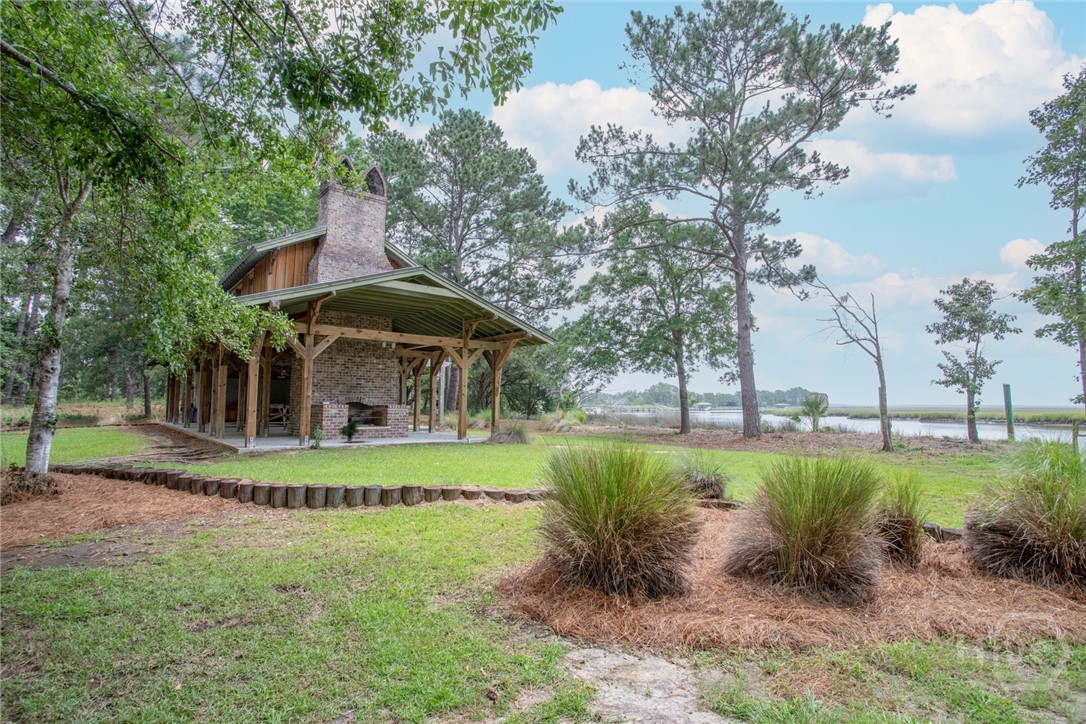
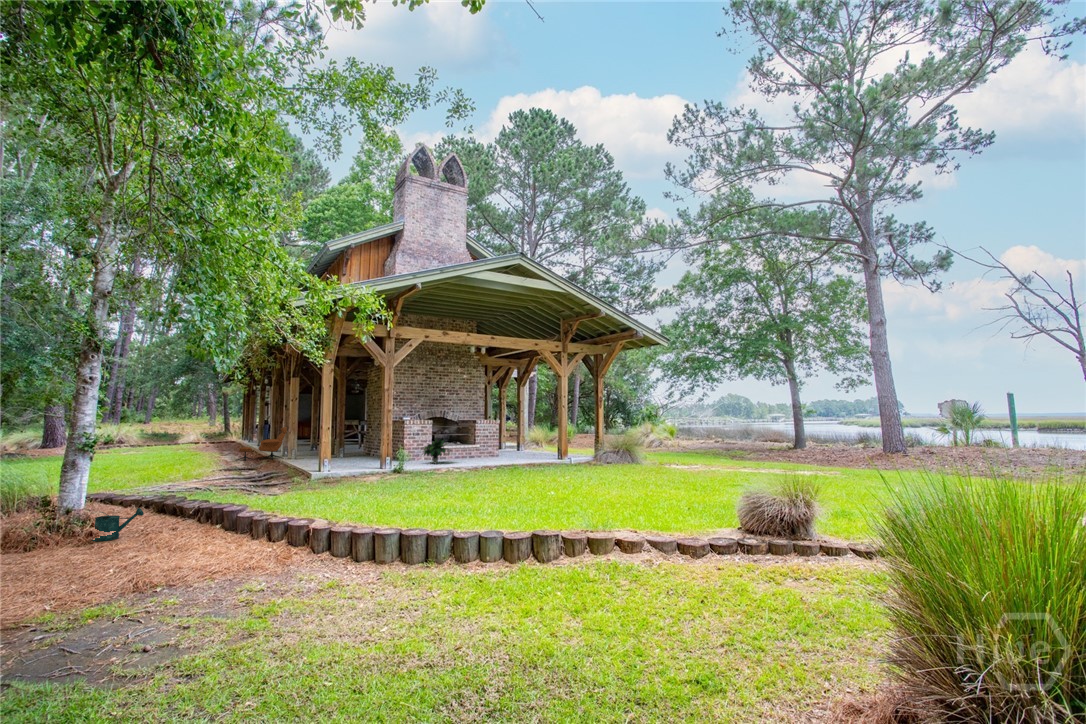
lounge chair: none [162,410,212,440] -> present [238,427,287,460]
watering can: none [50,472,97,498] -> present [92,508,144,541]

